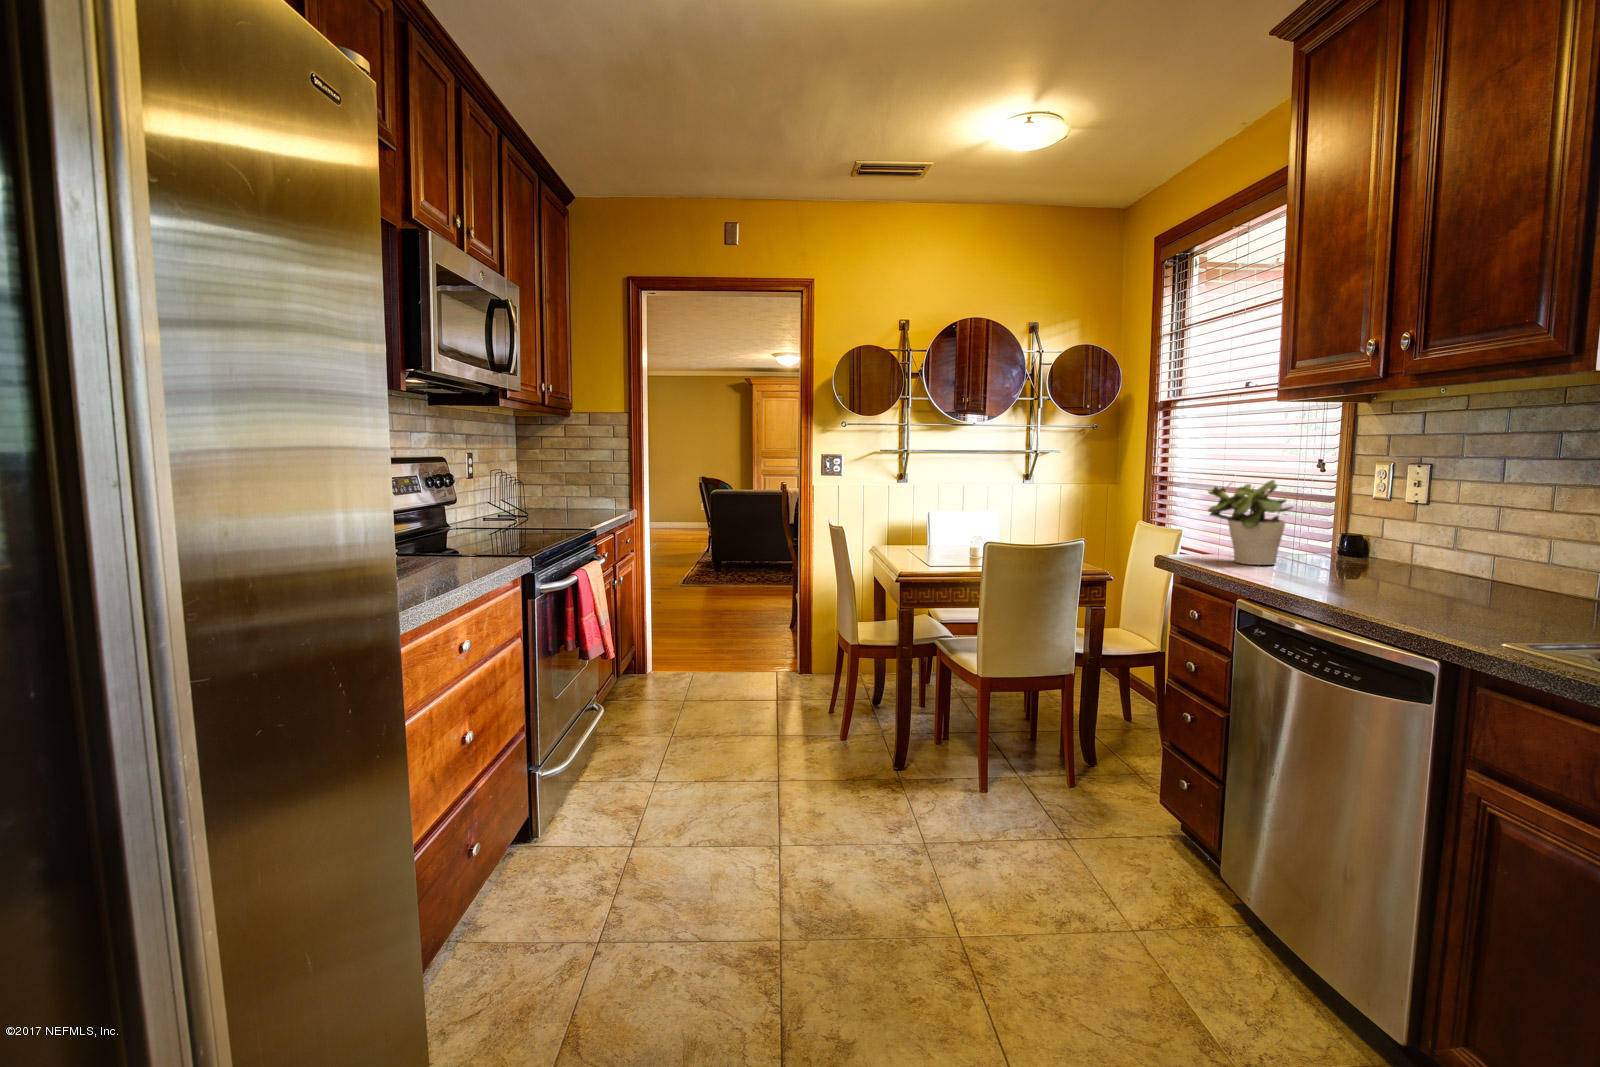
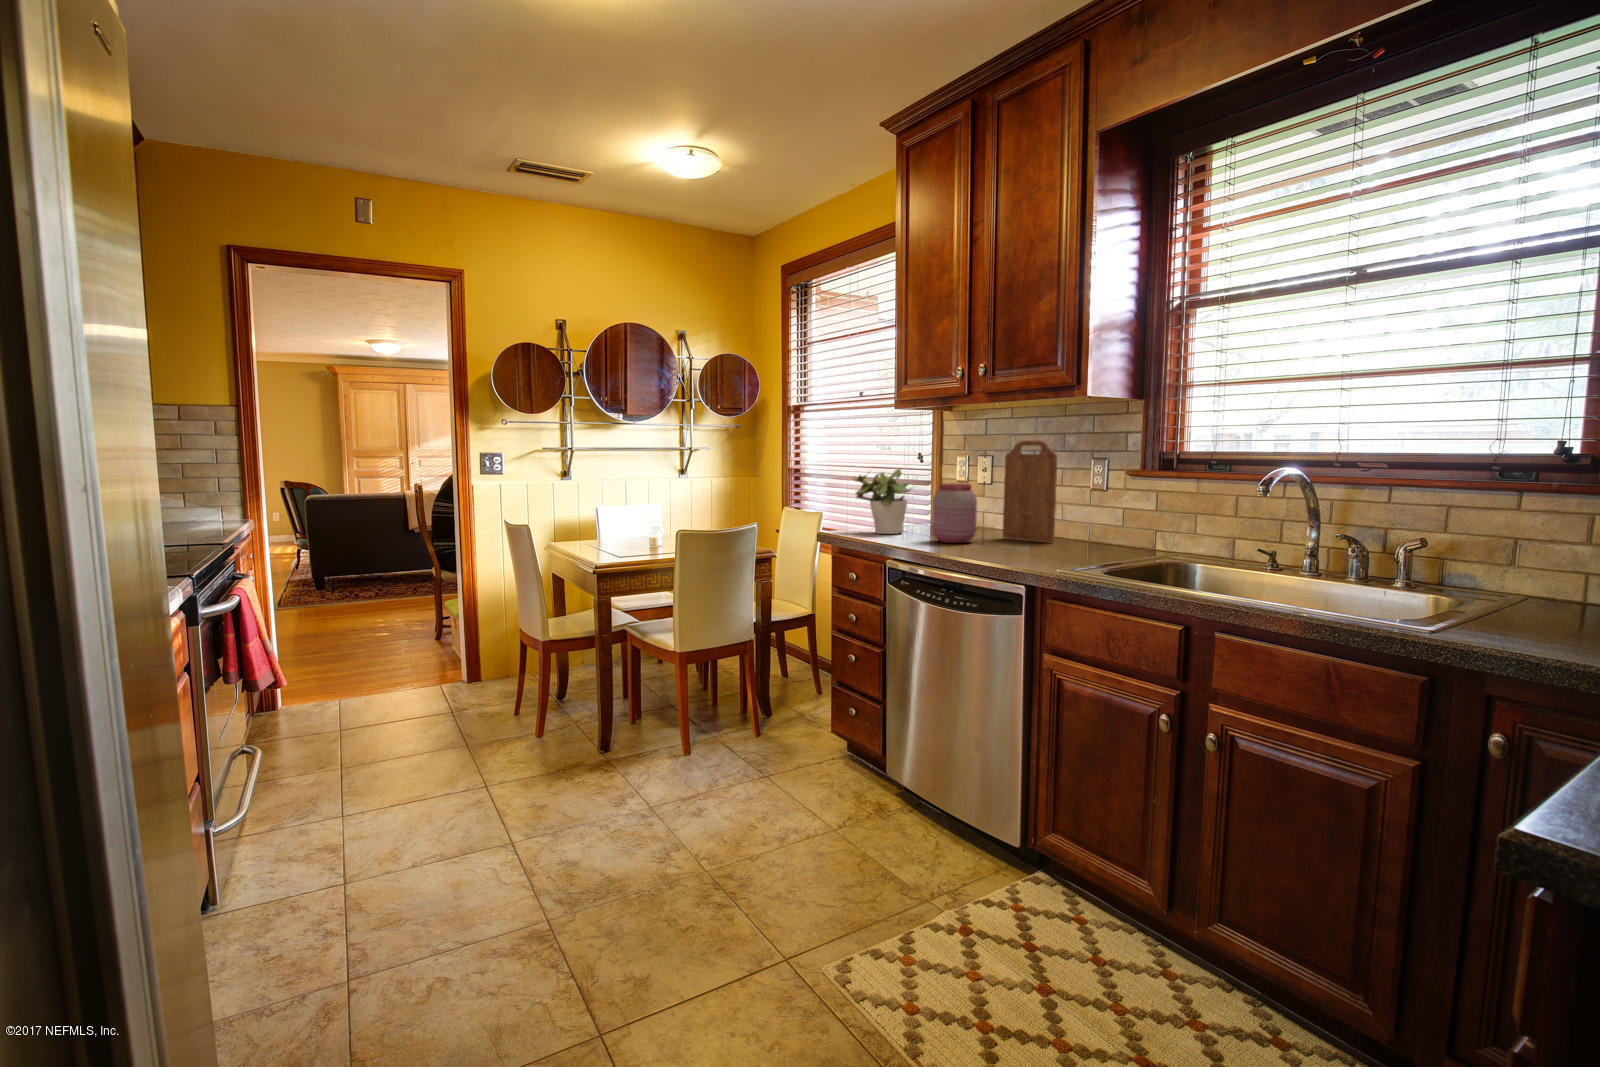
cutting board: none [1441,442,1553,598] -> present [1003,440,1058,542]
jar: none [1313,502,1391,587] -> present [932,483,977,543]

